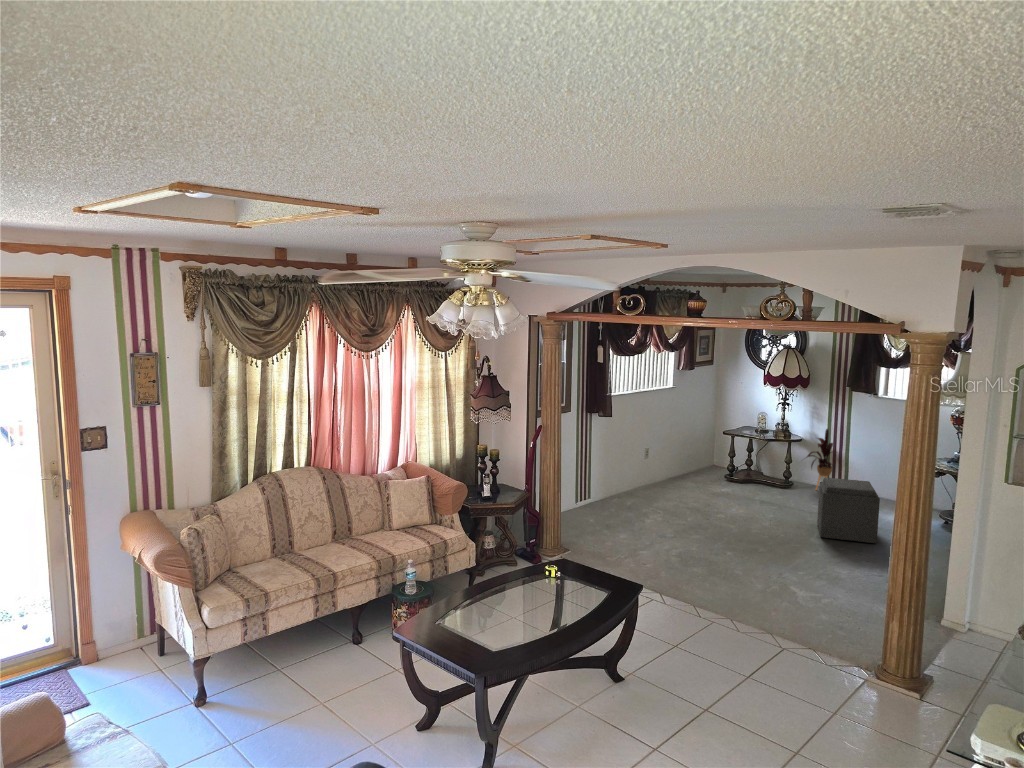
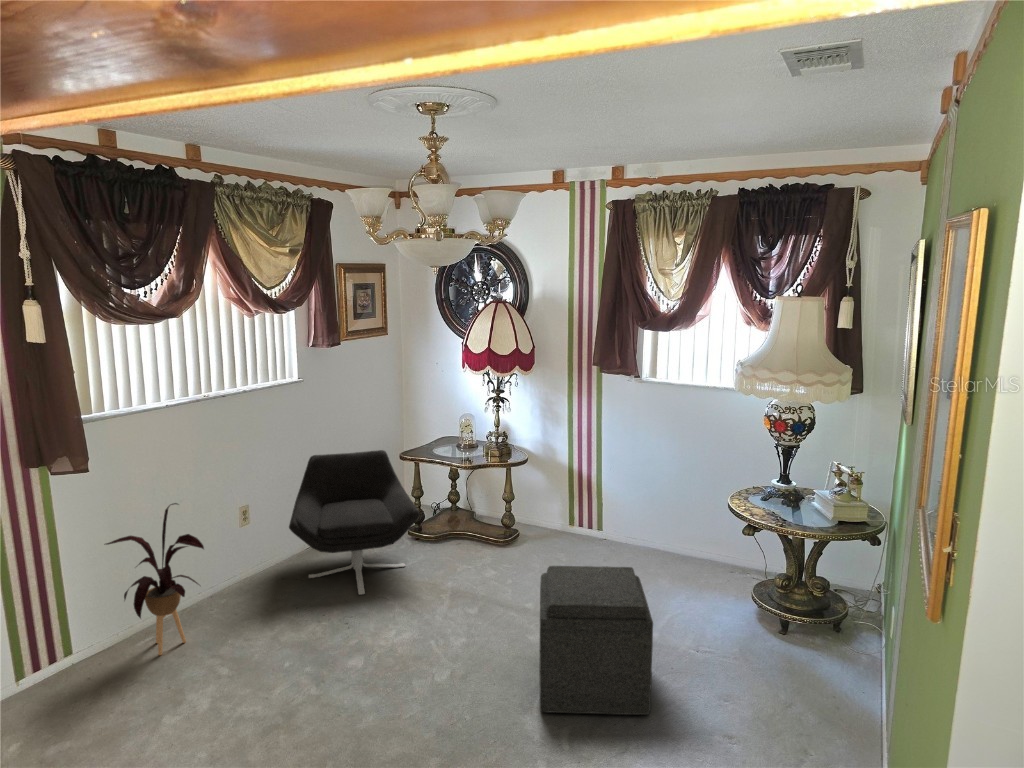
lounge chair: none [670,427,743,497] -> present [289,450,420,595]
house plant: present [806,429,834,490] -> present [106,503,204,655]

